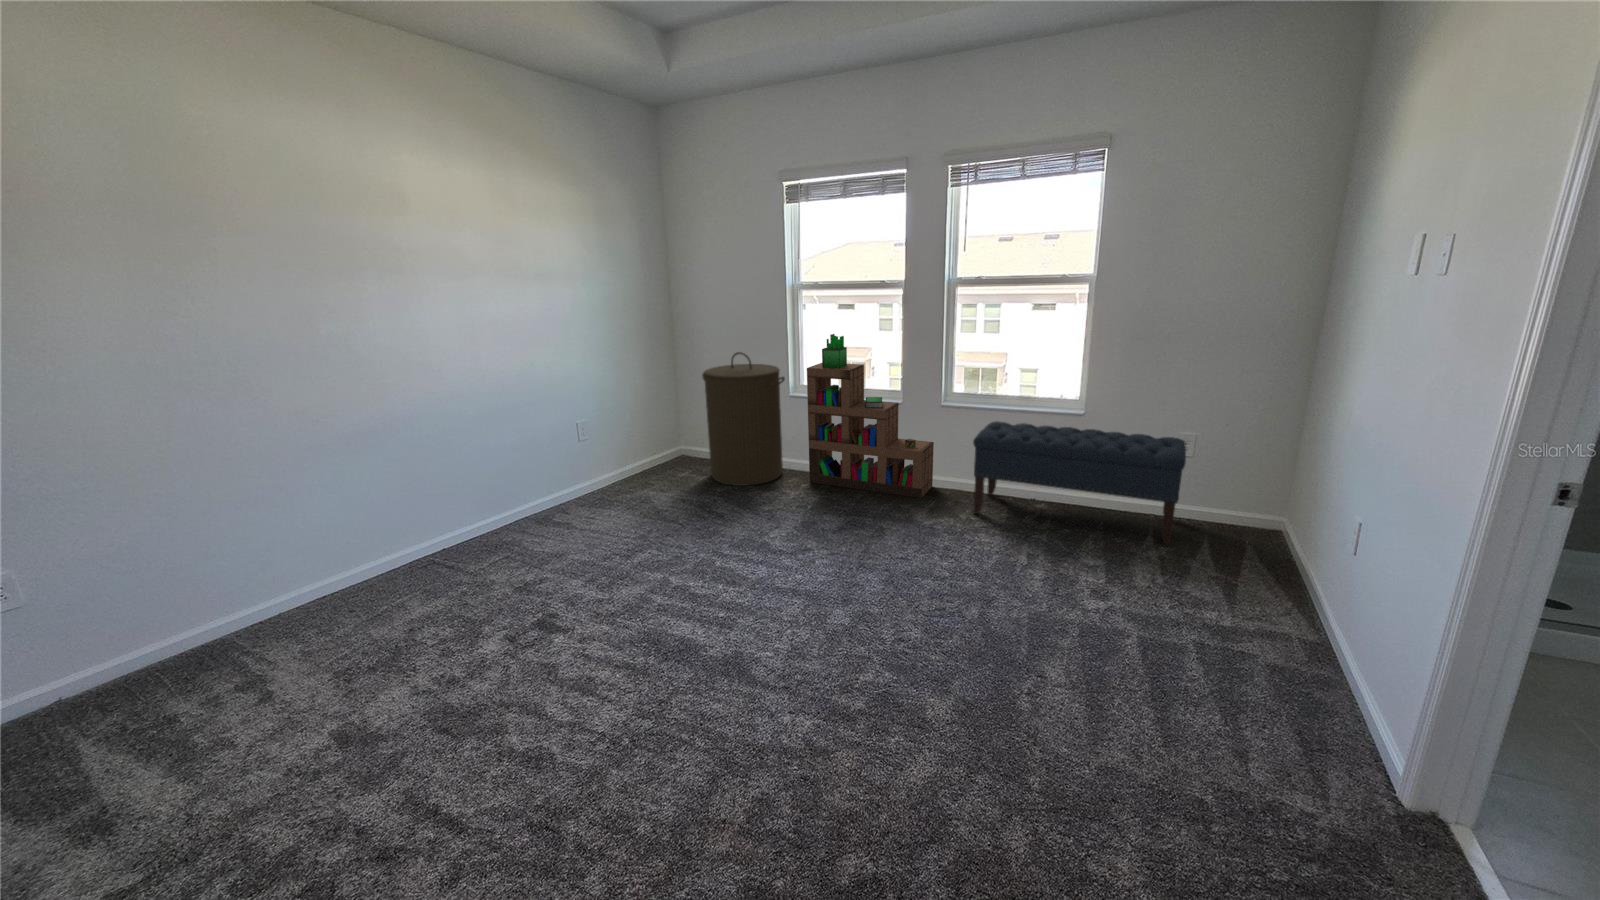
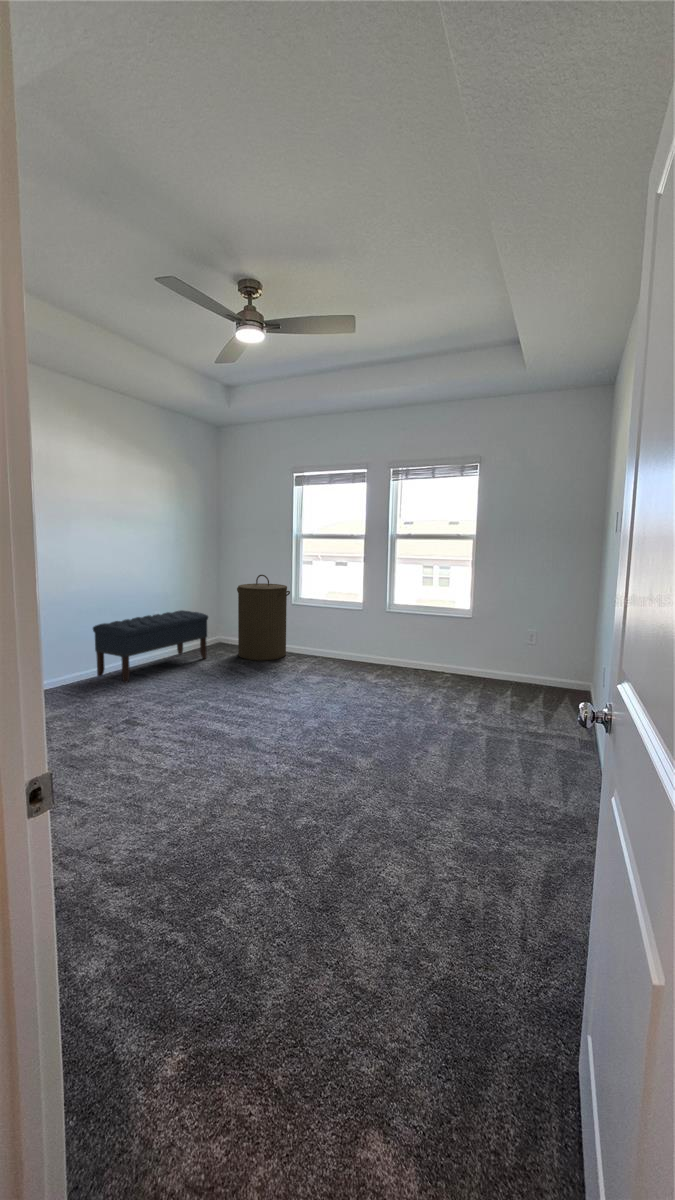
bookshelf: present [807,334,934,498] -> none [303,565,383,670]
bench: present [973,421,1186,544] -> present [93,610,208,682]

